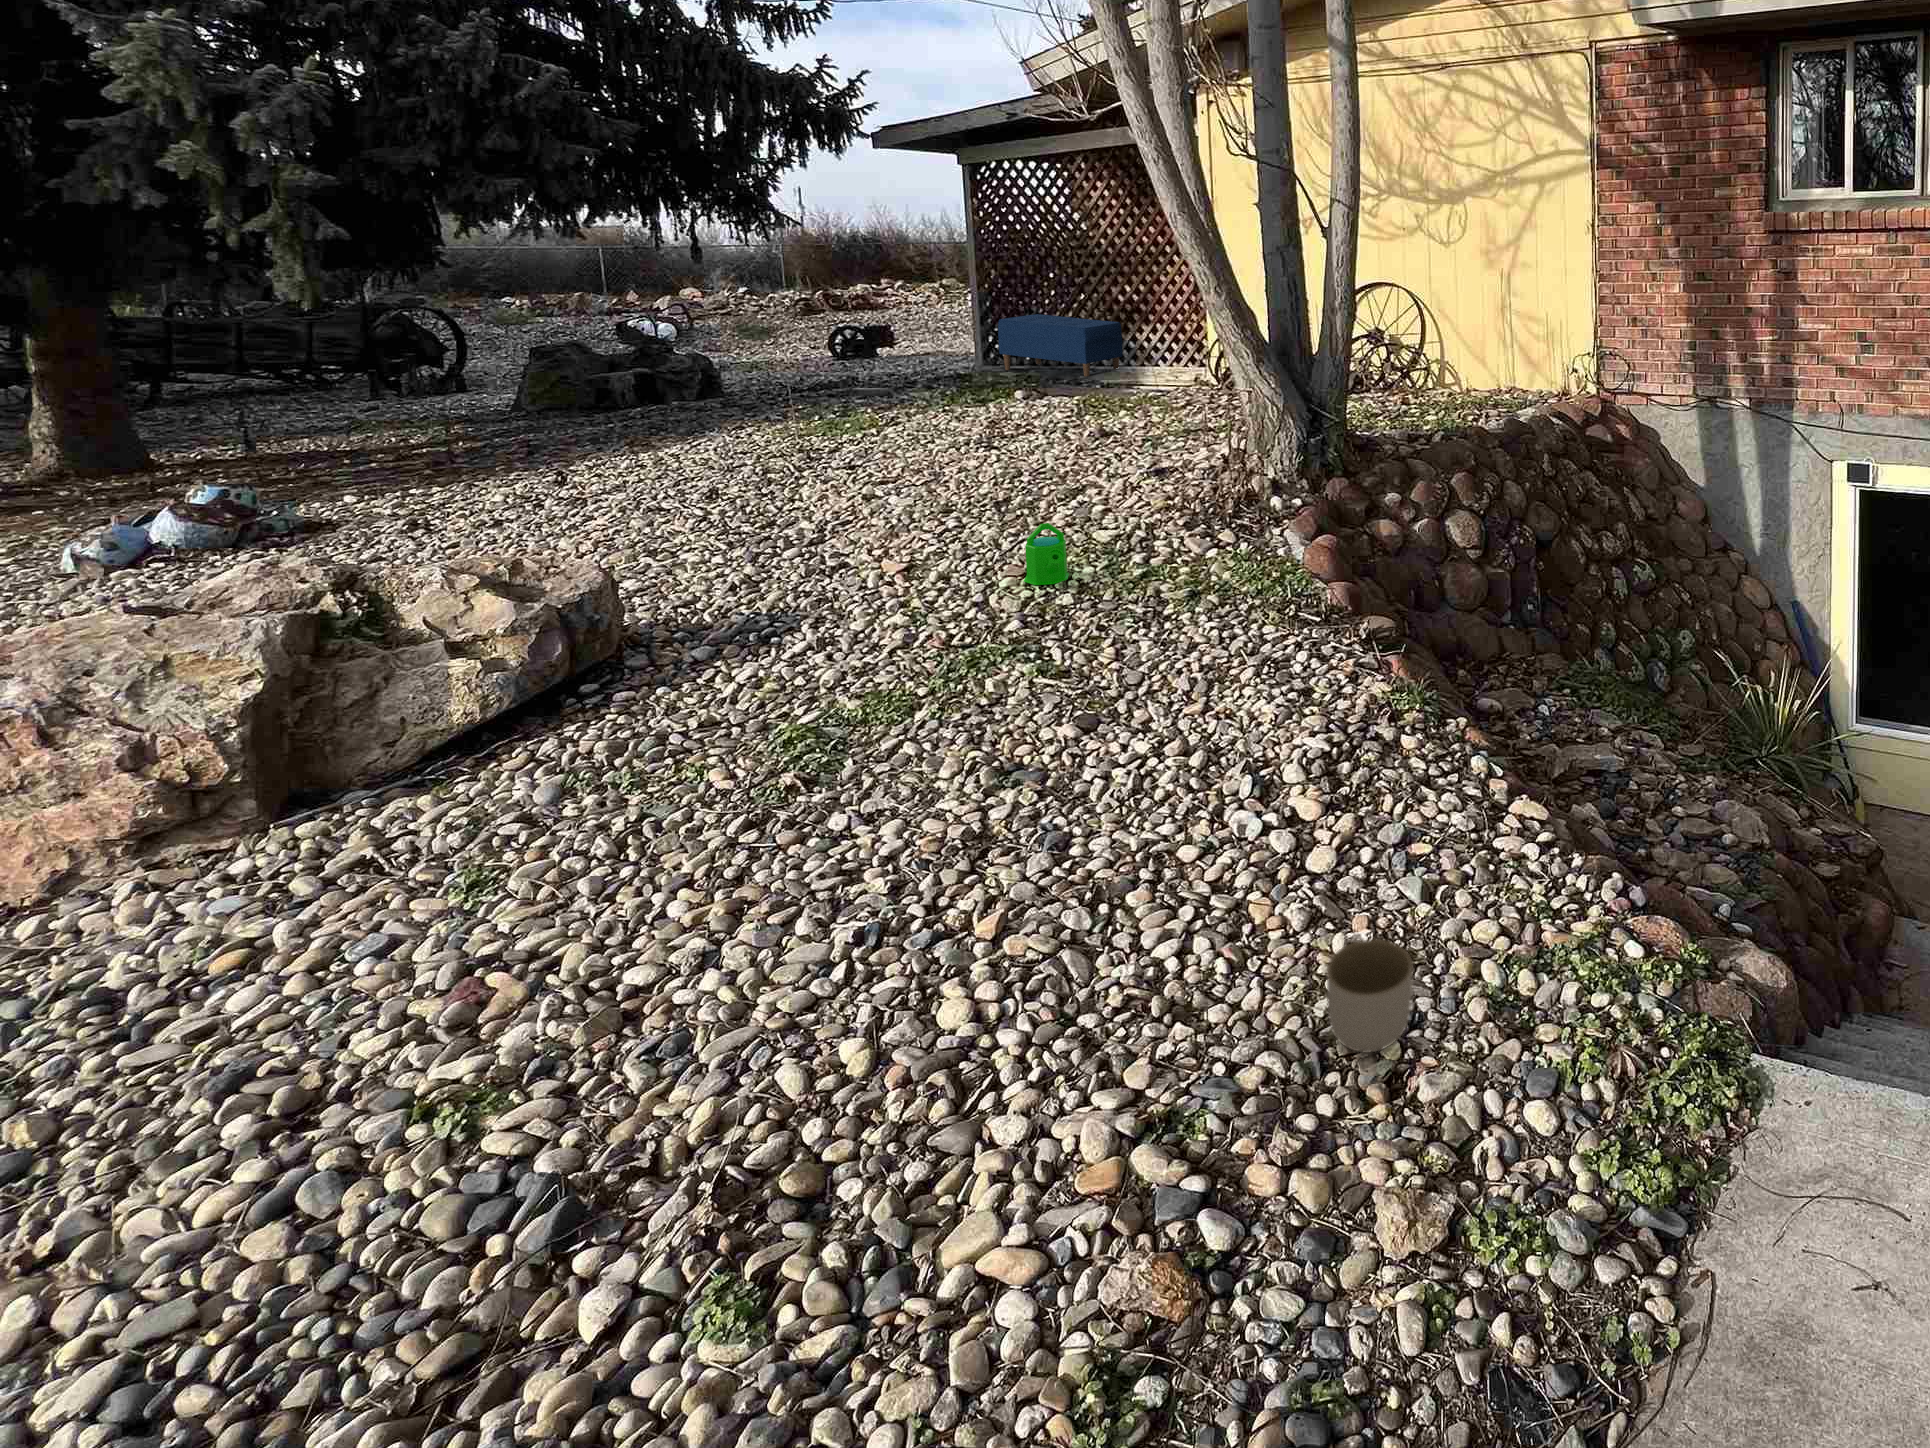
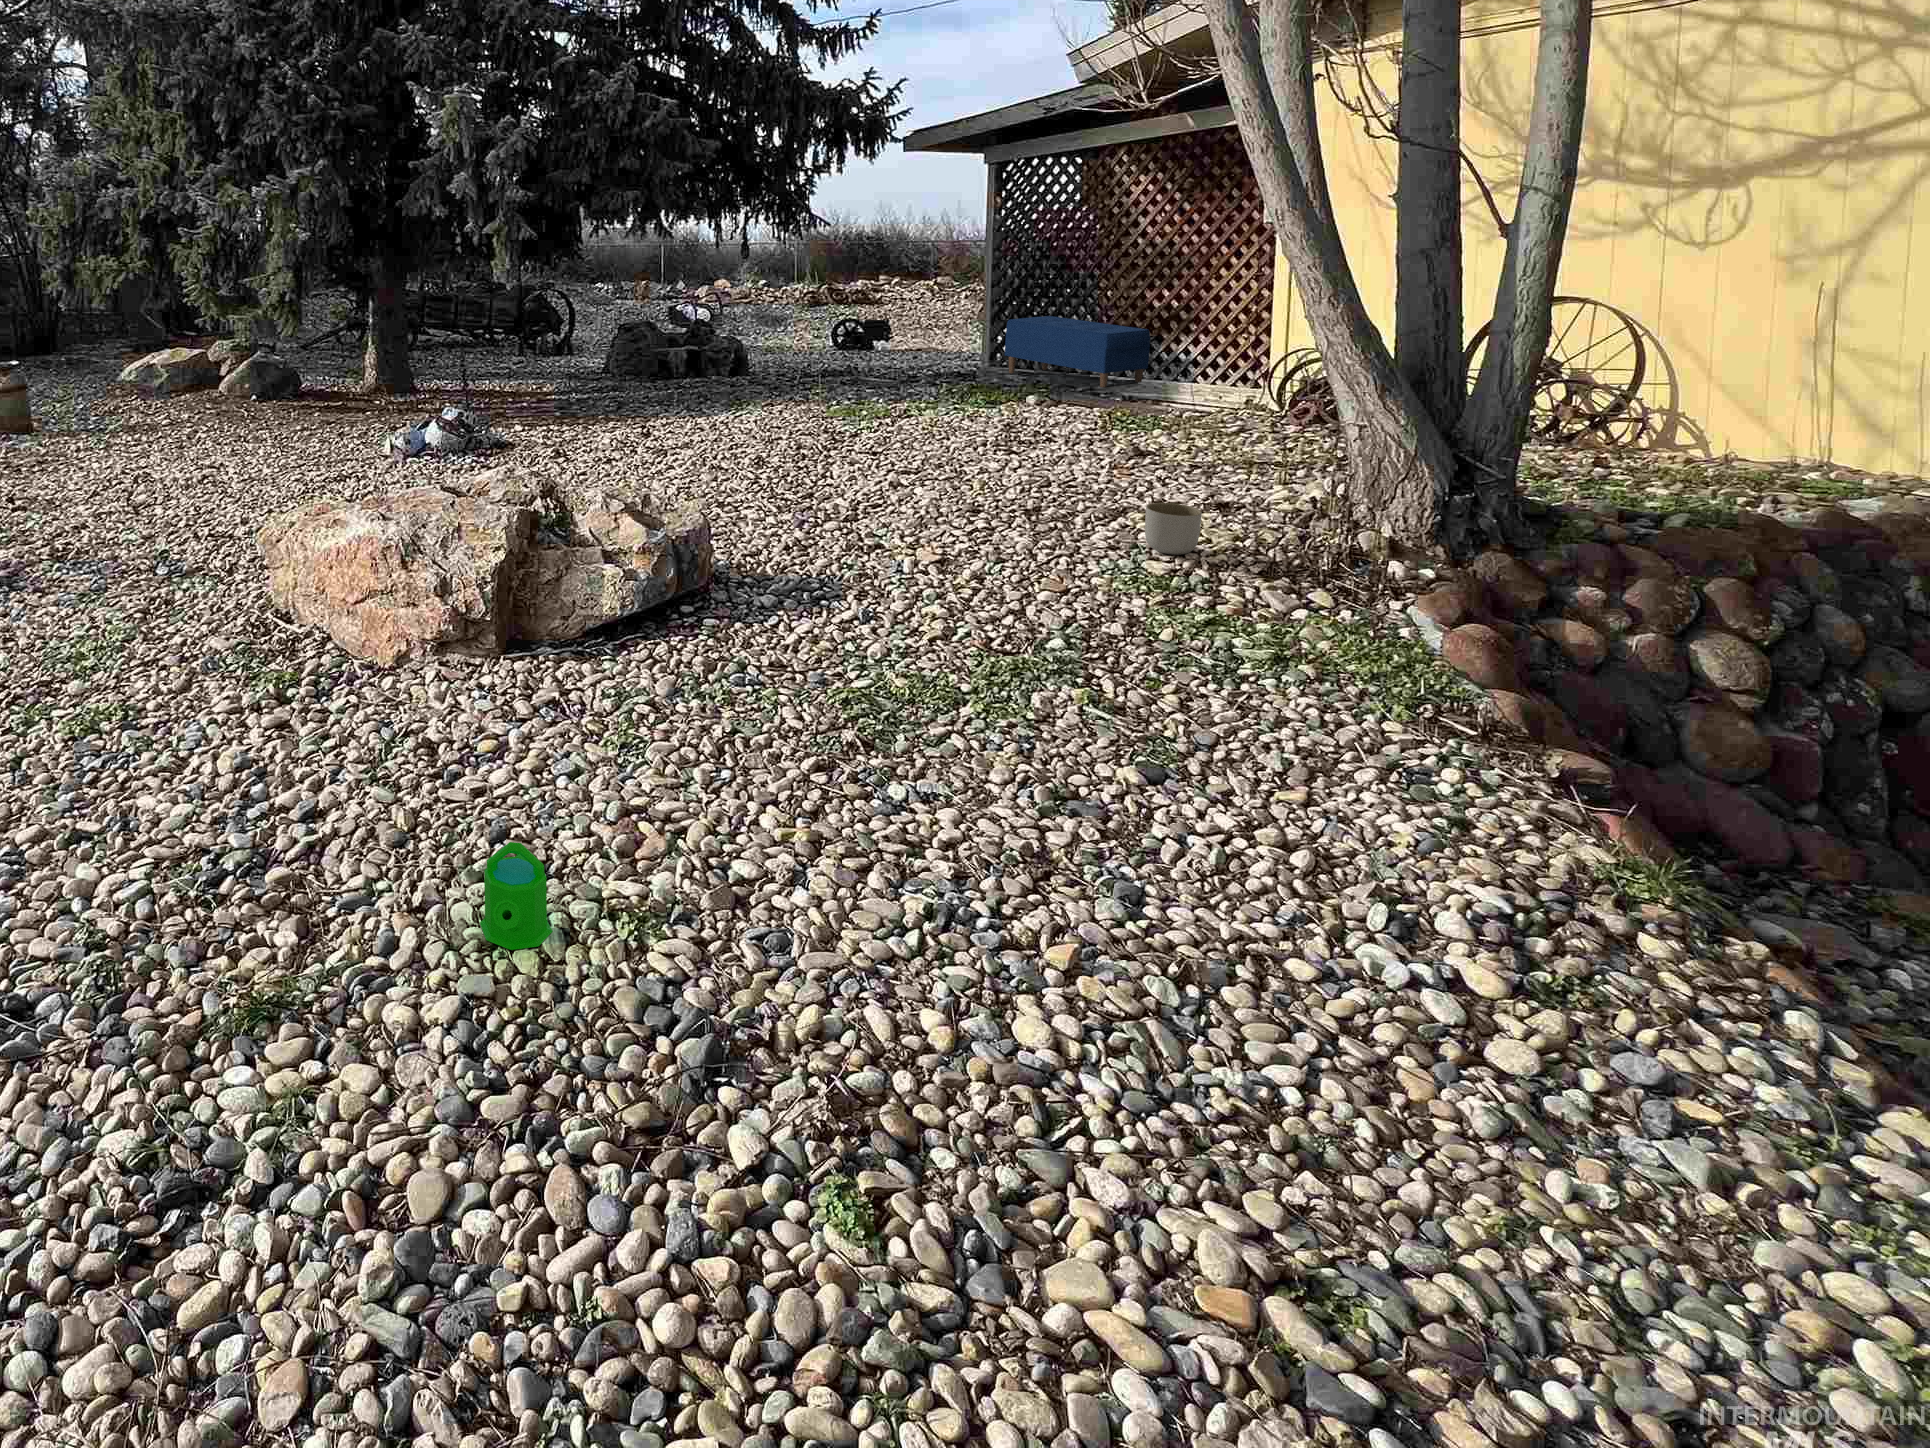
watering can: present [1024,523,1069,585] -> present [480,842,552,950]
planter: present [1327,939,1413,1053] -> present [1145,503,1202,555]

